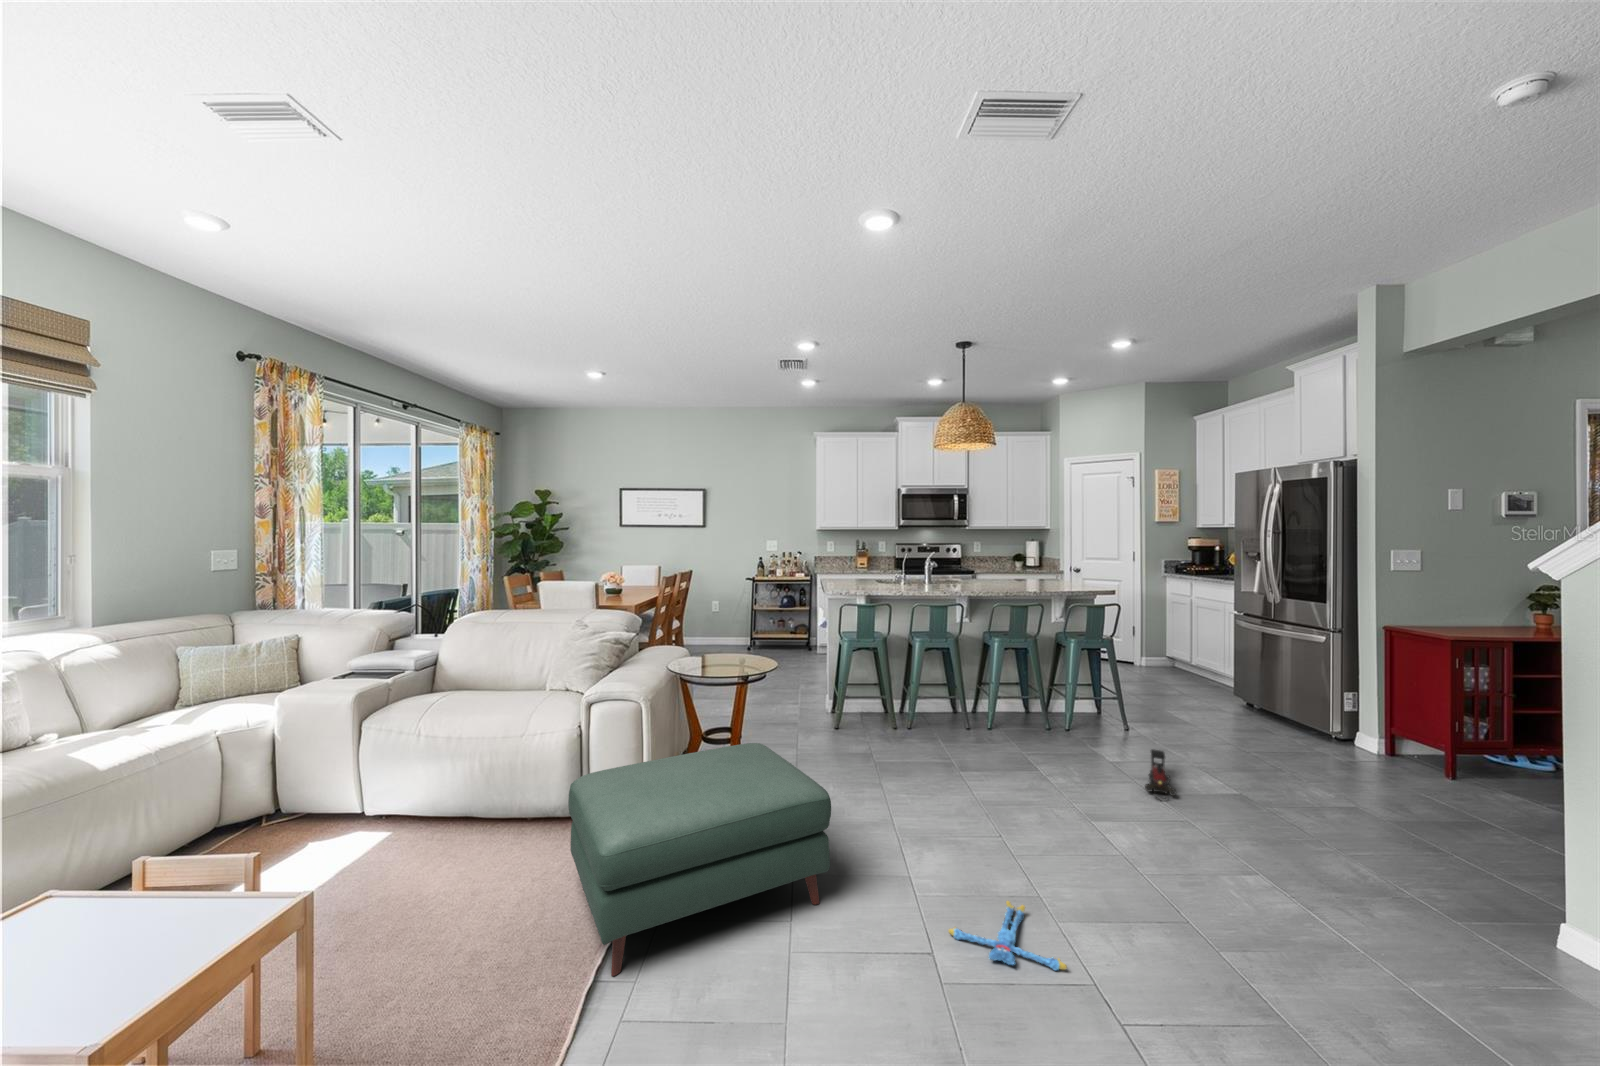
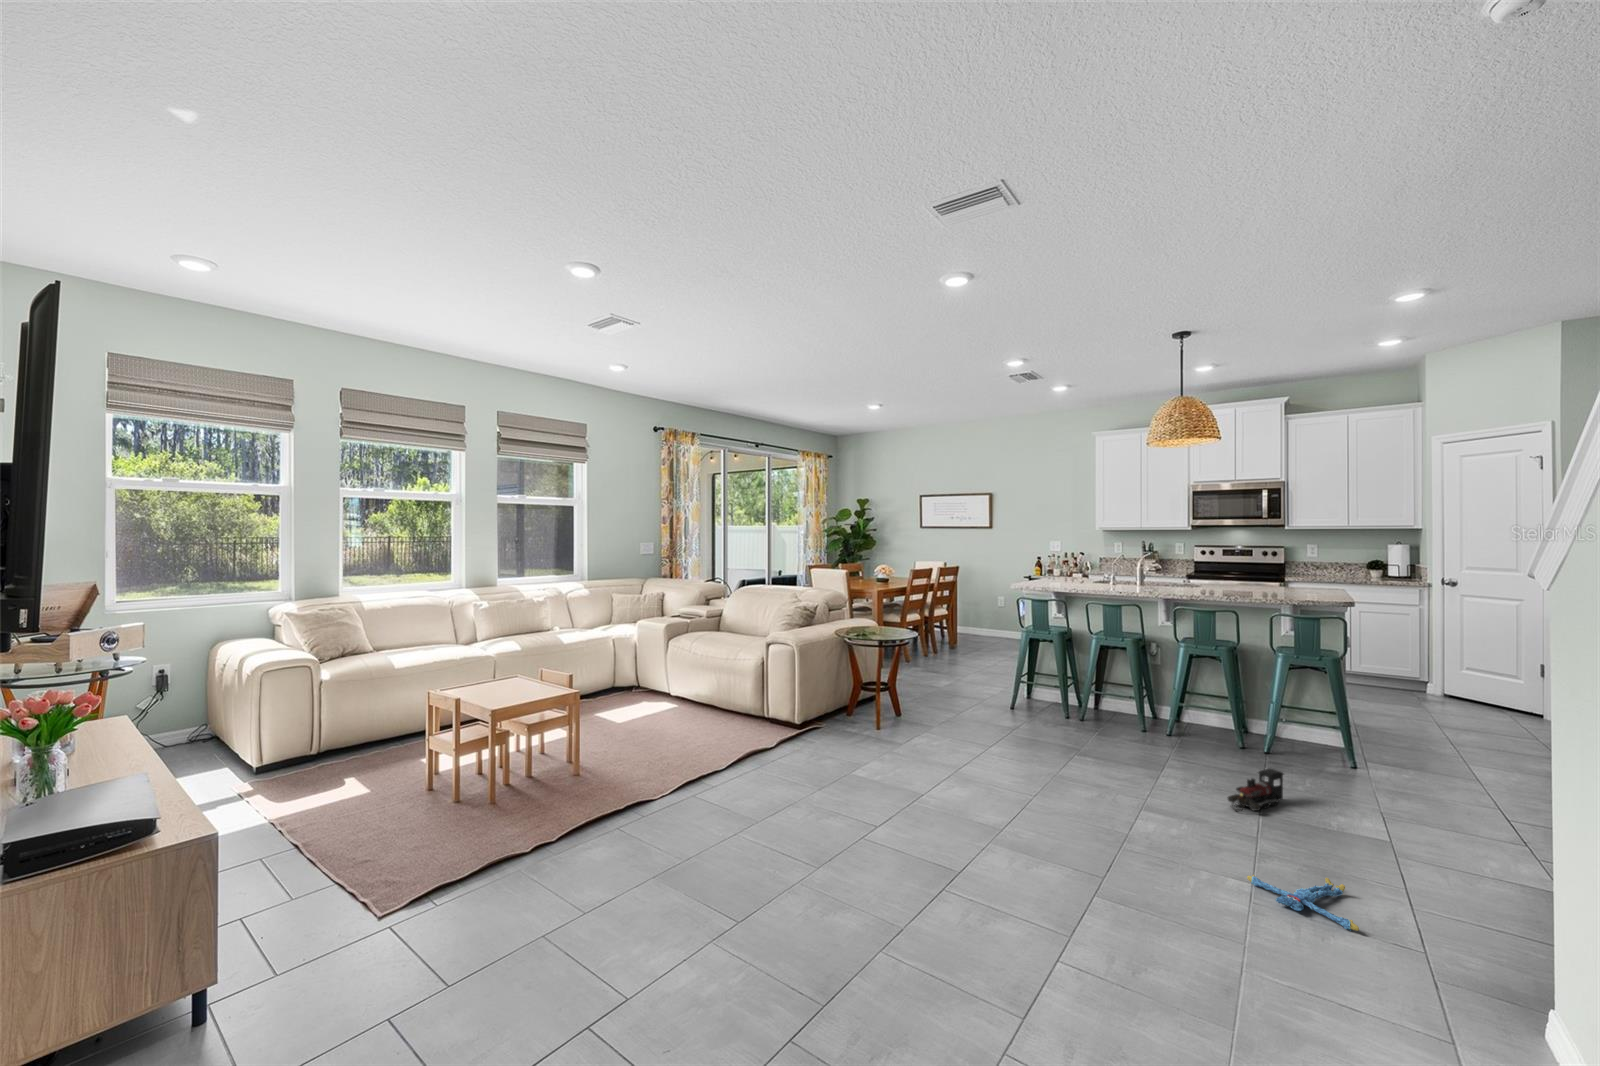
ottoman: present [568,743,831,976] -> none [703,676,856,780]
plush toy: present [949,901,1067,971] -> present [1247,875,1359,931]

